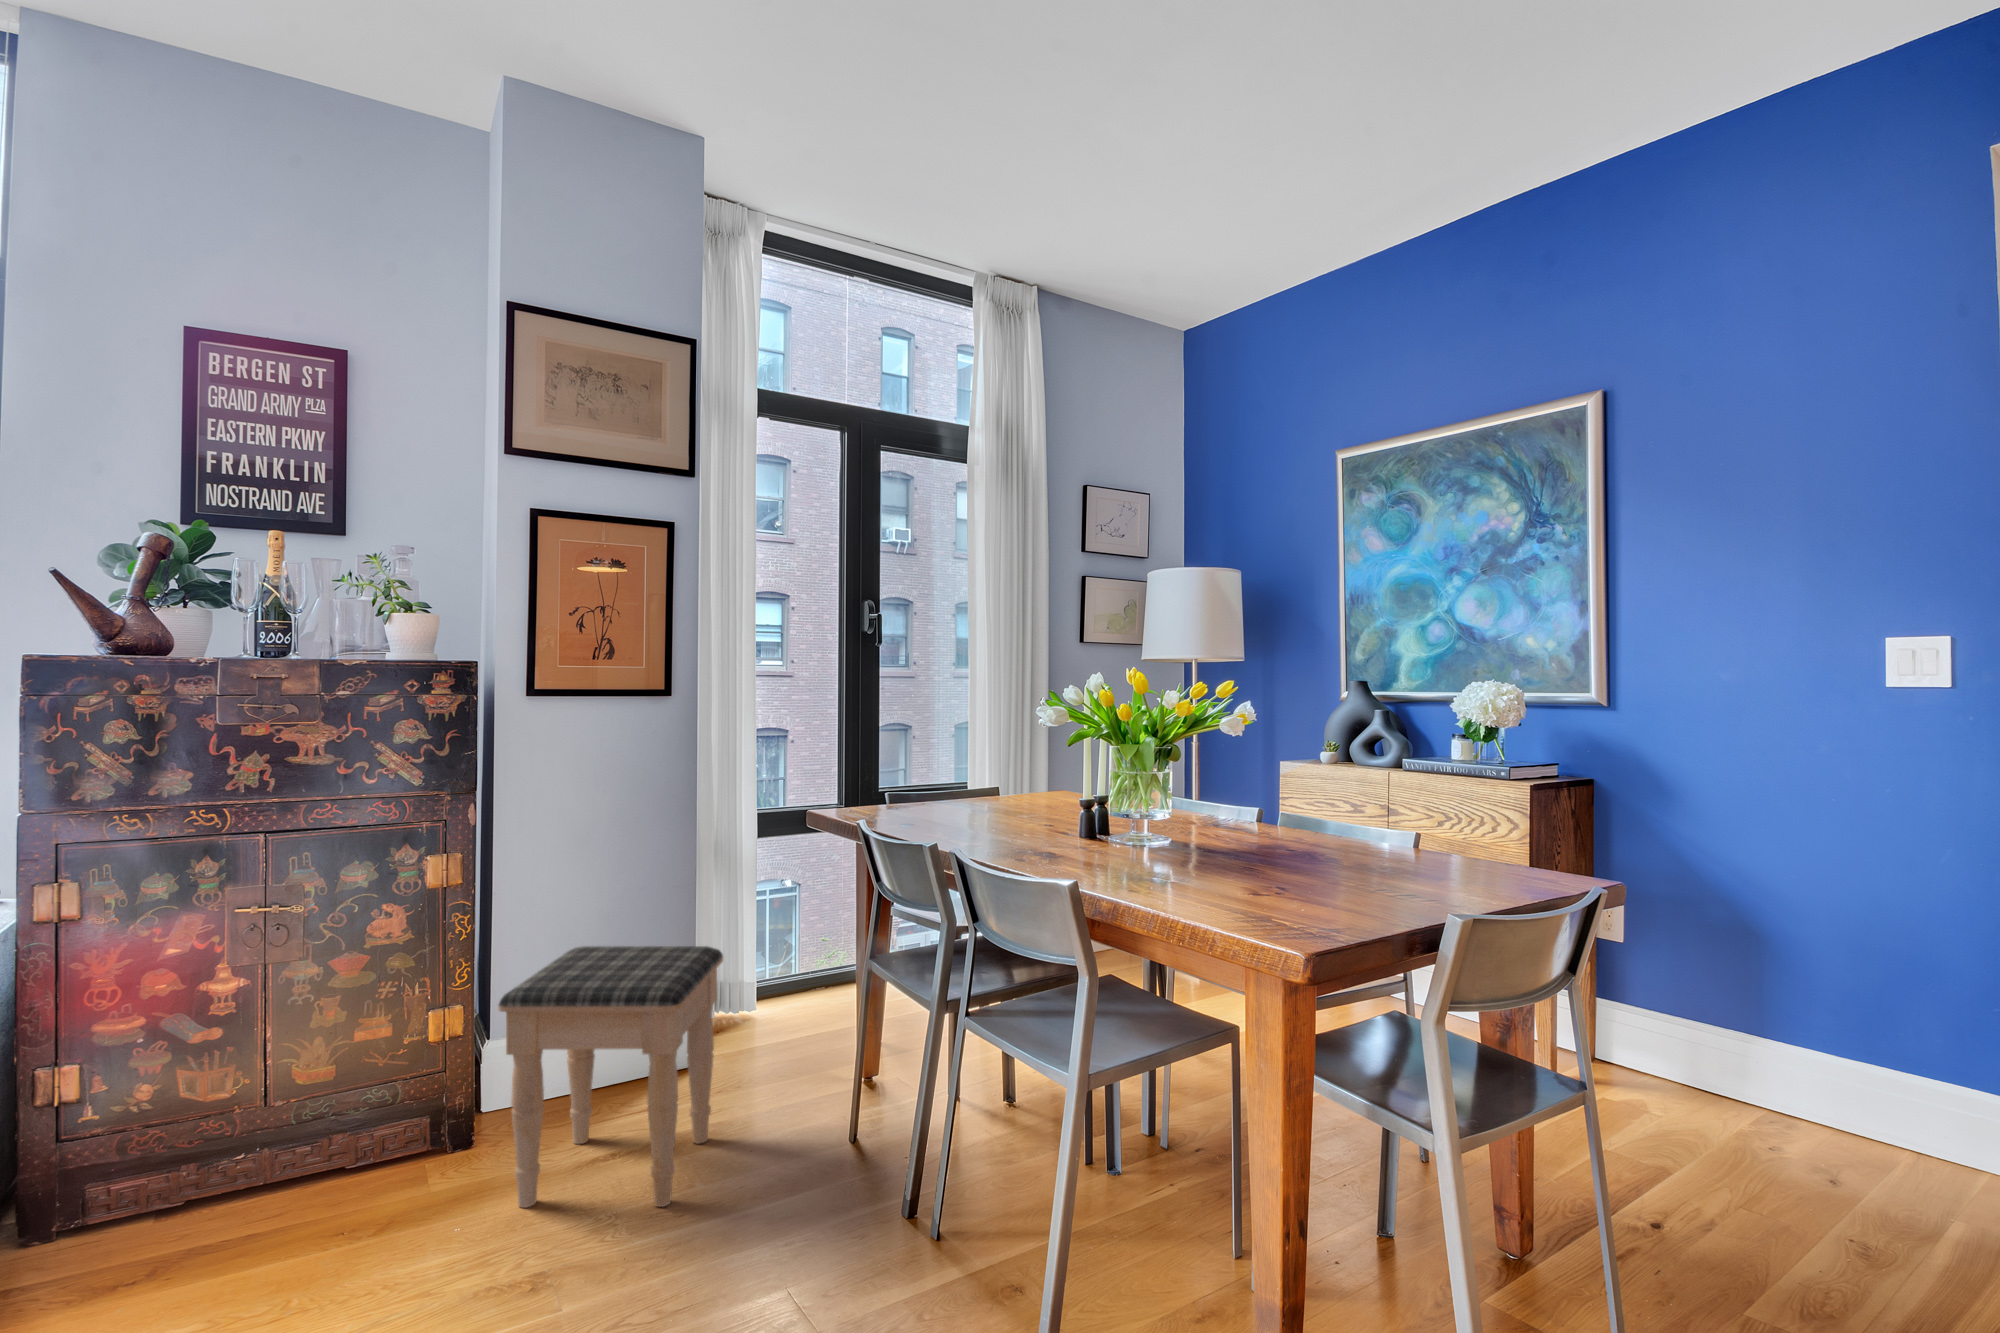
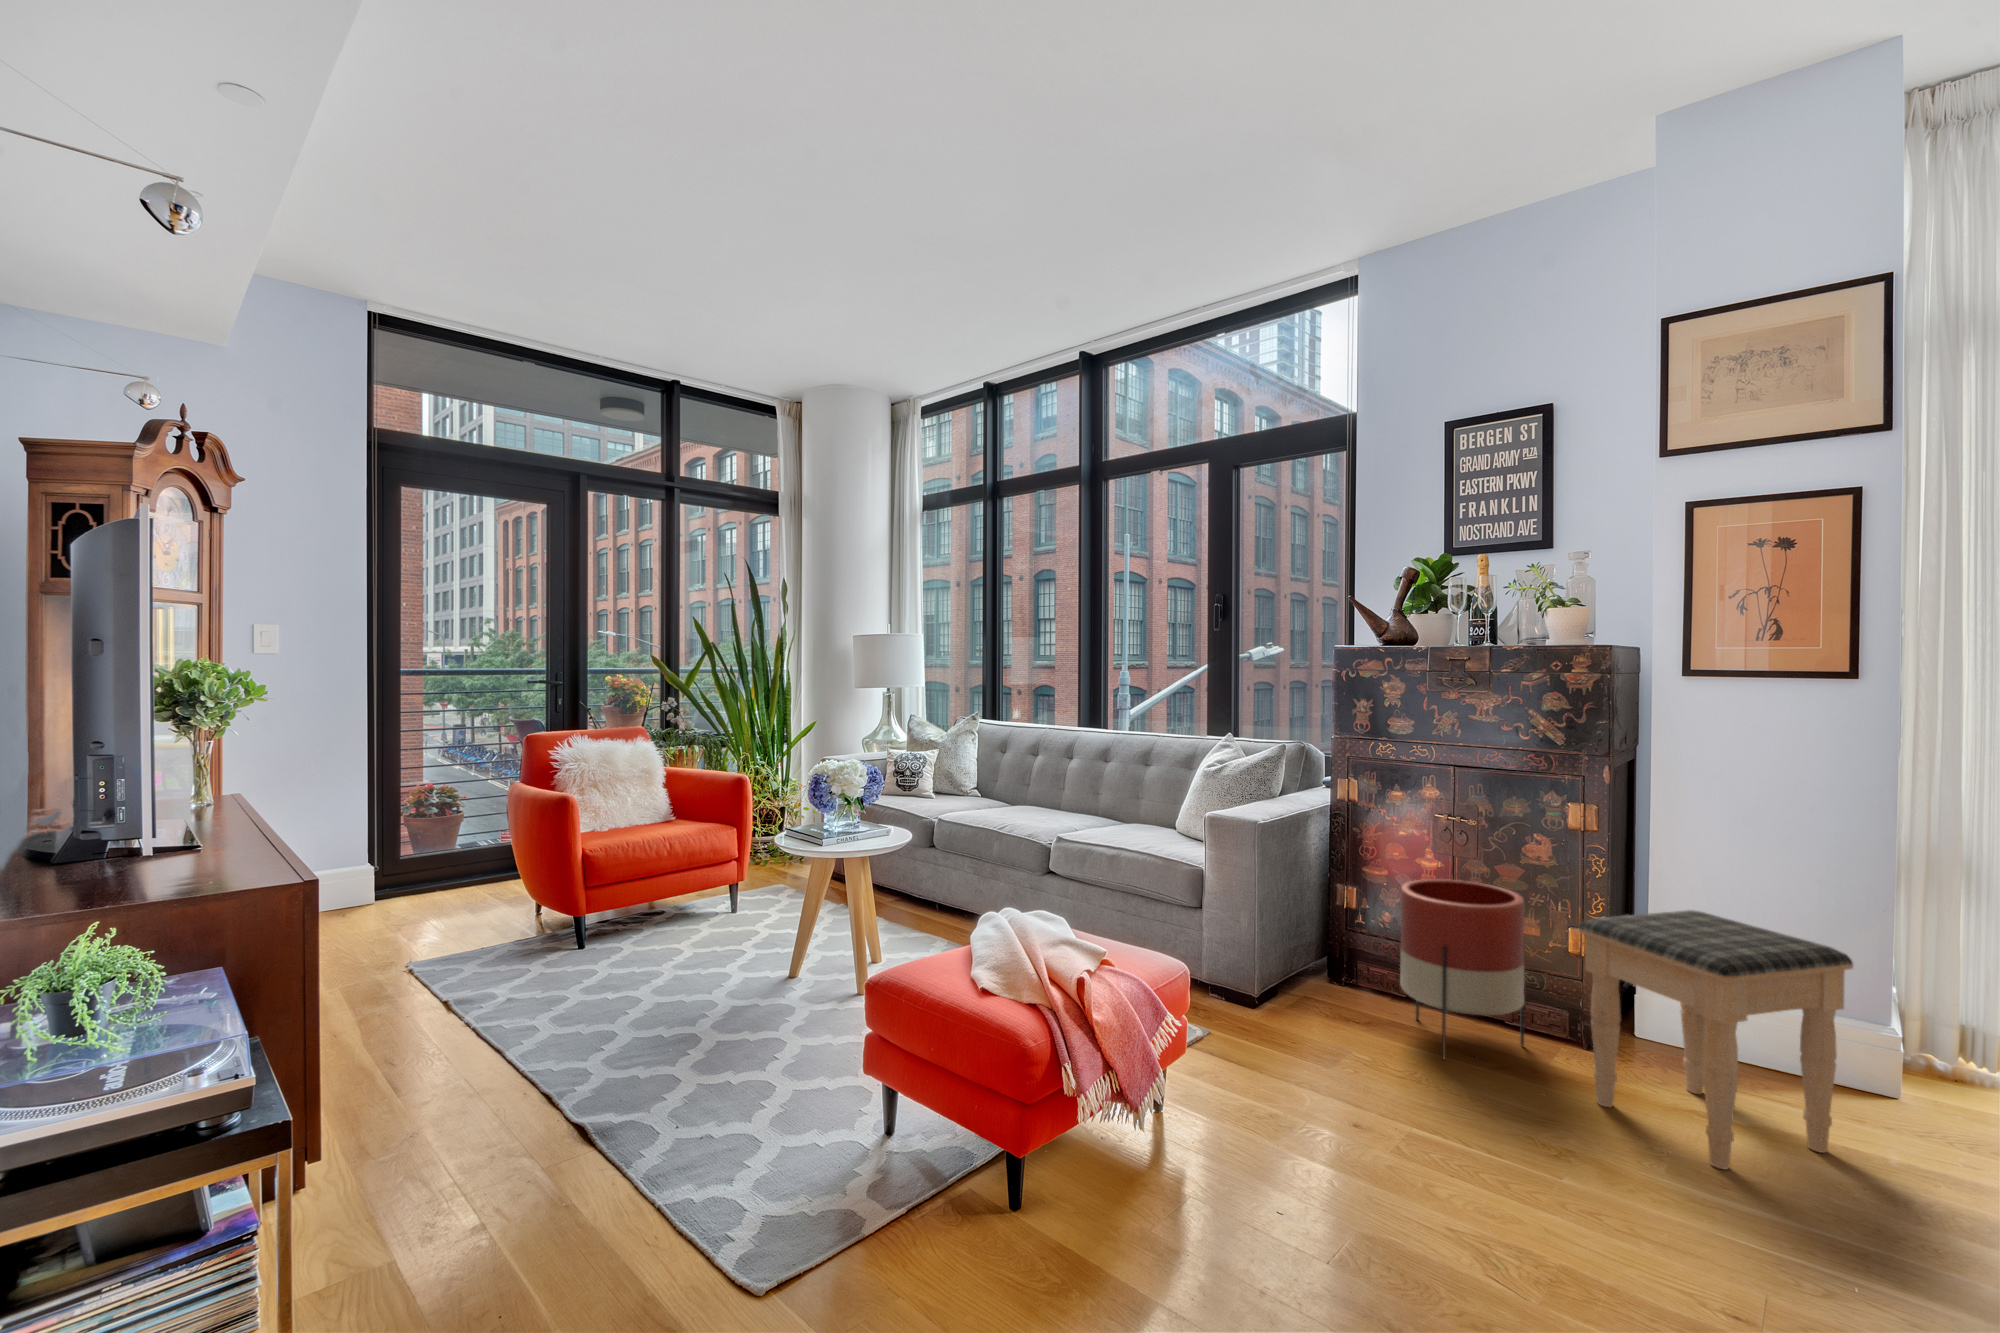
planter: none [211,987,402,1265] -> present [1400,879,1525,1060]

